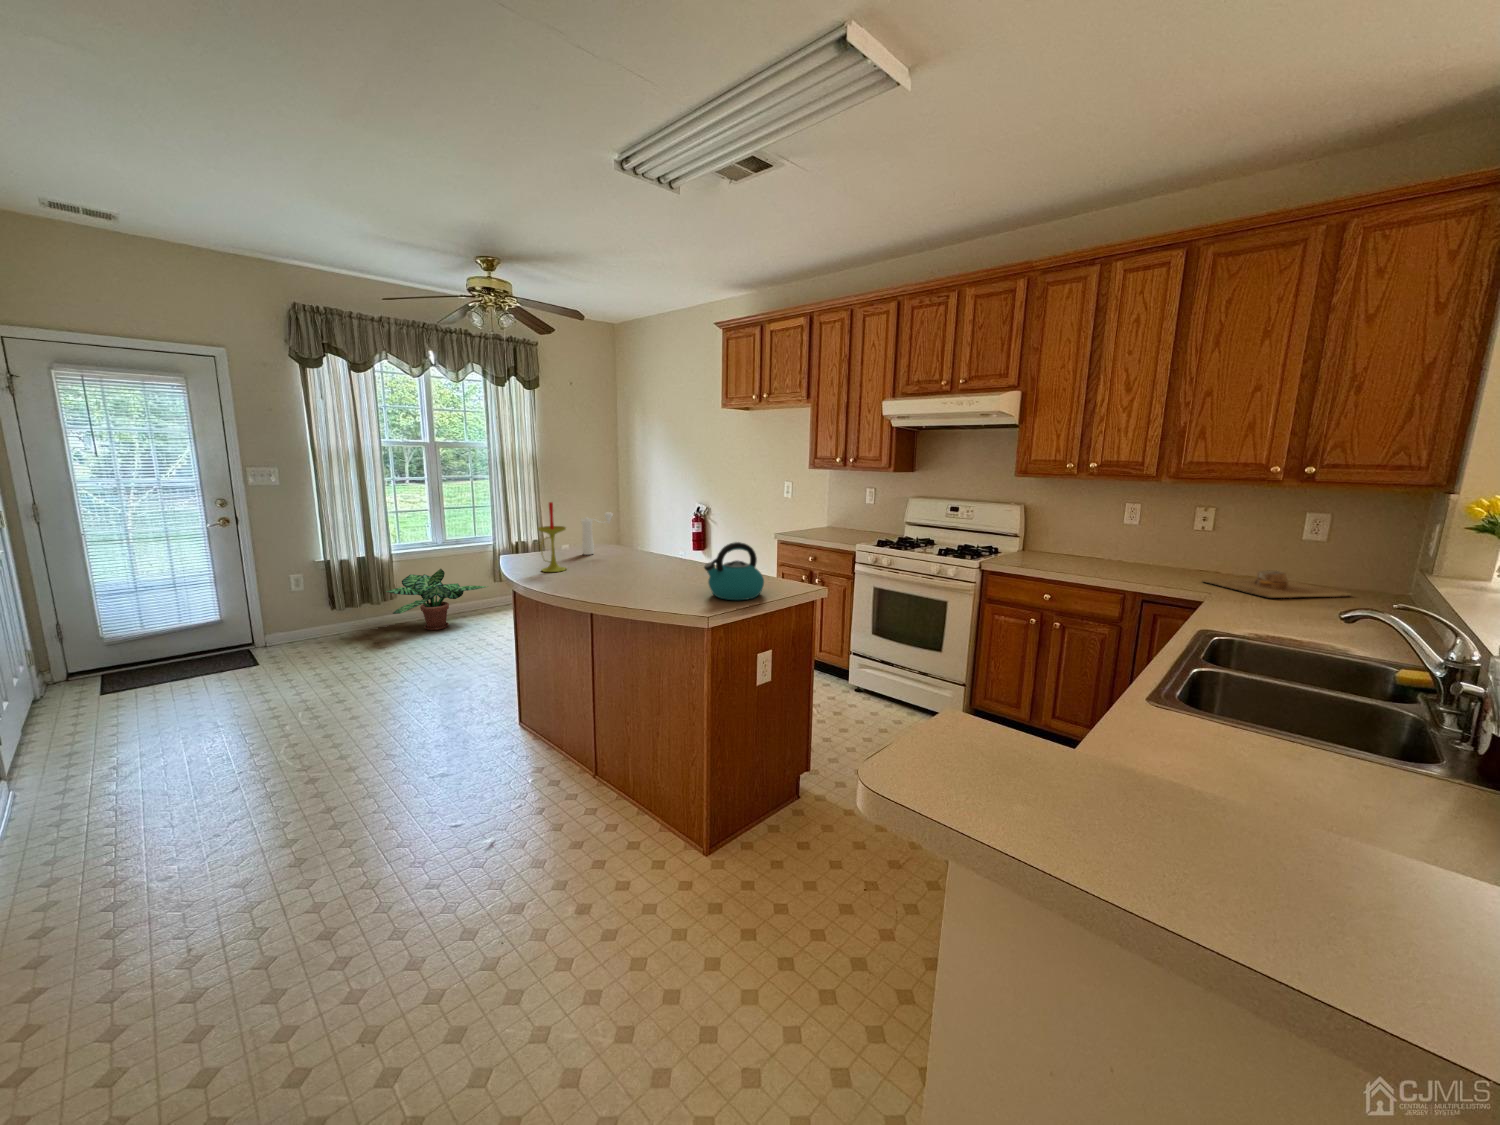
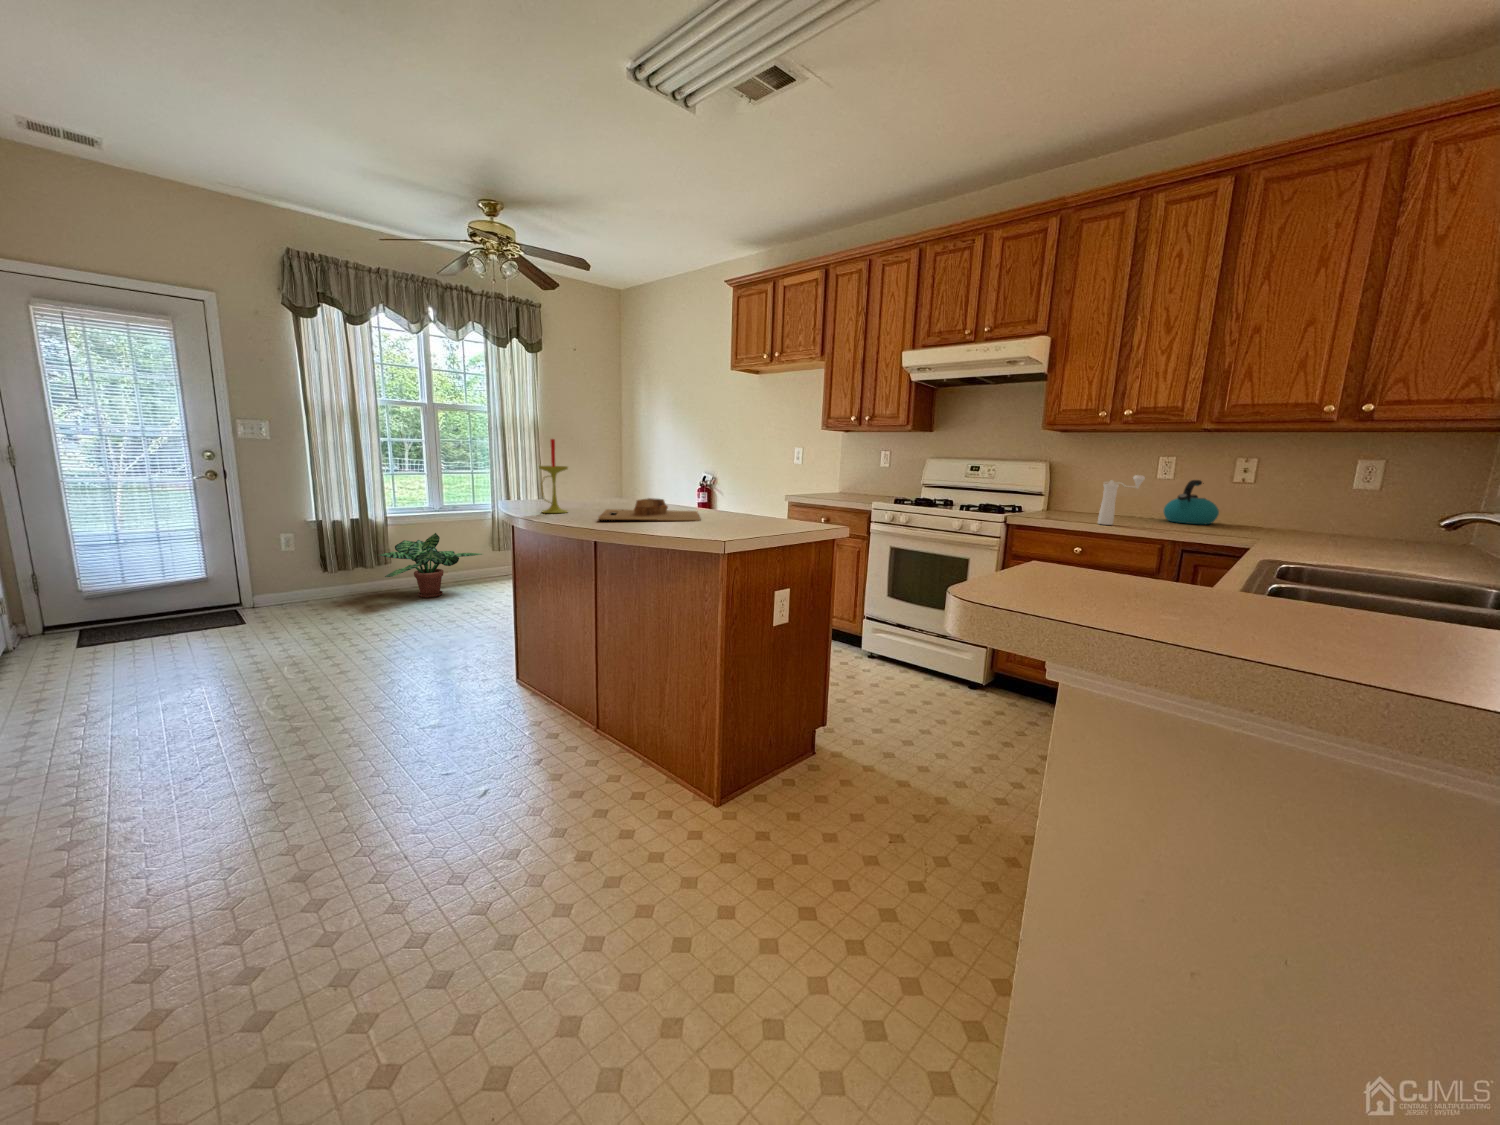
pepper mill: present [581,513,613,555] -> present [1098,475,1145,525]
kettle: present [704,542,764,600] -> present [1164,480,1219,524]
cutting board: present [1203,570,1351,598] -> present [599,498,701,521]

